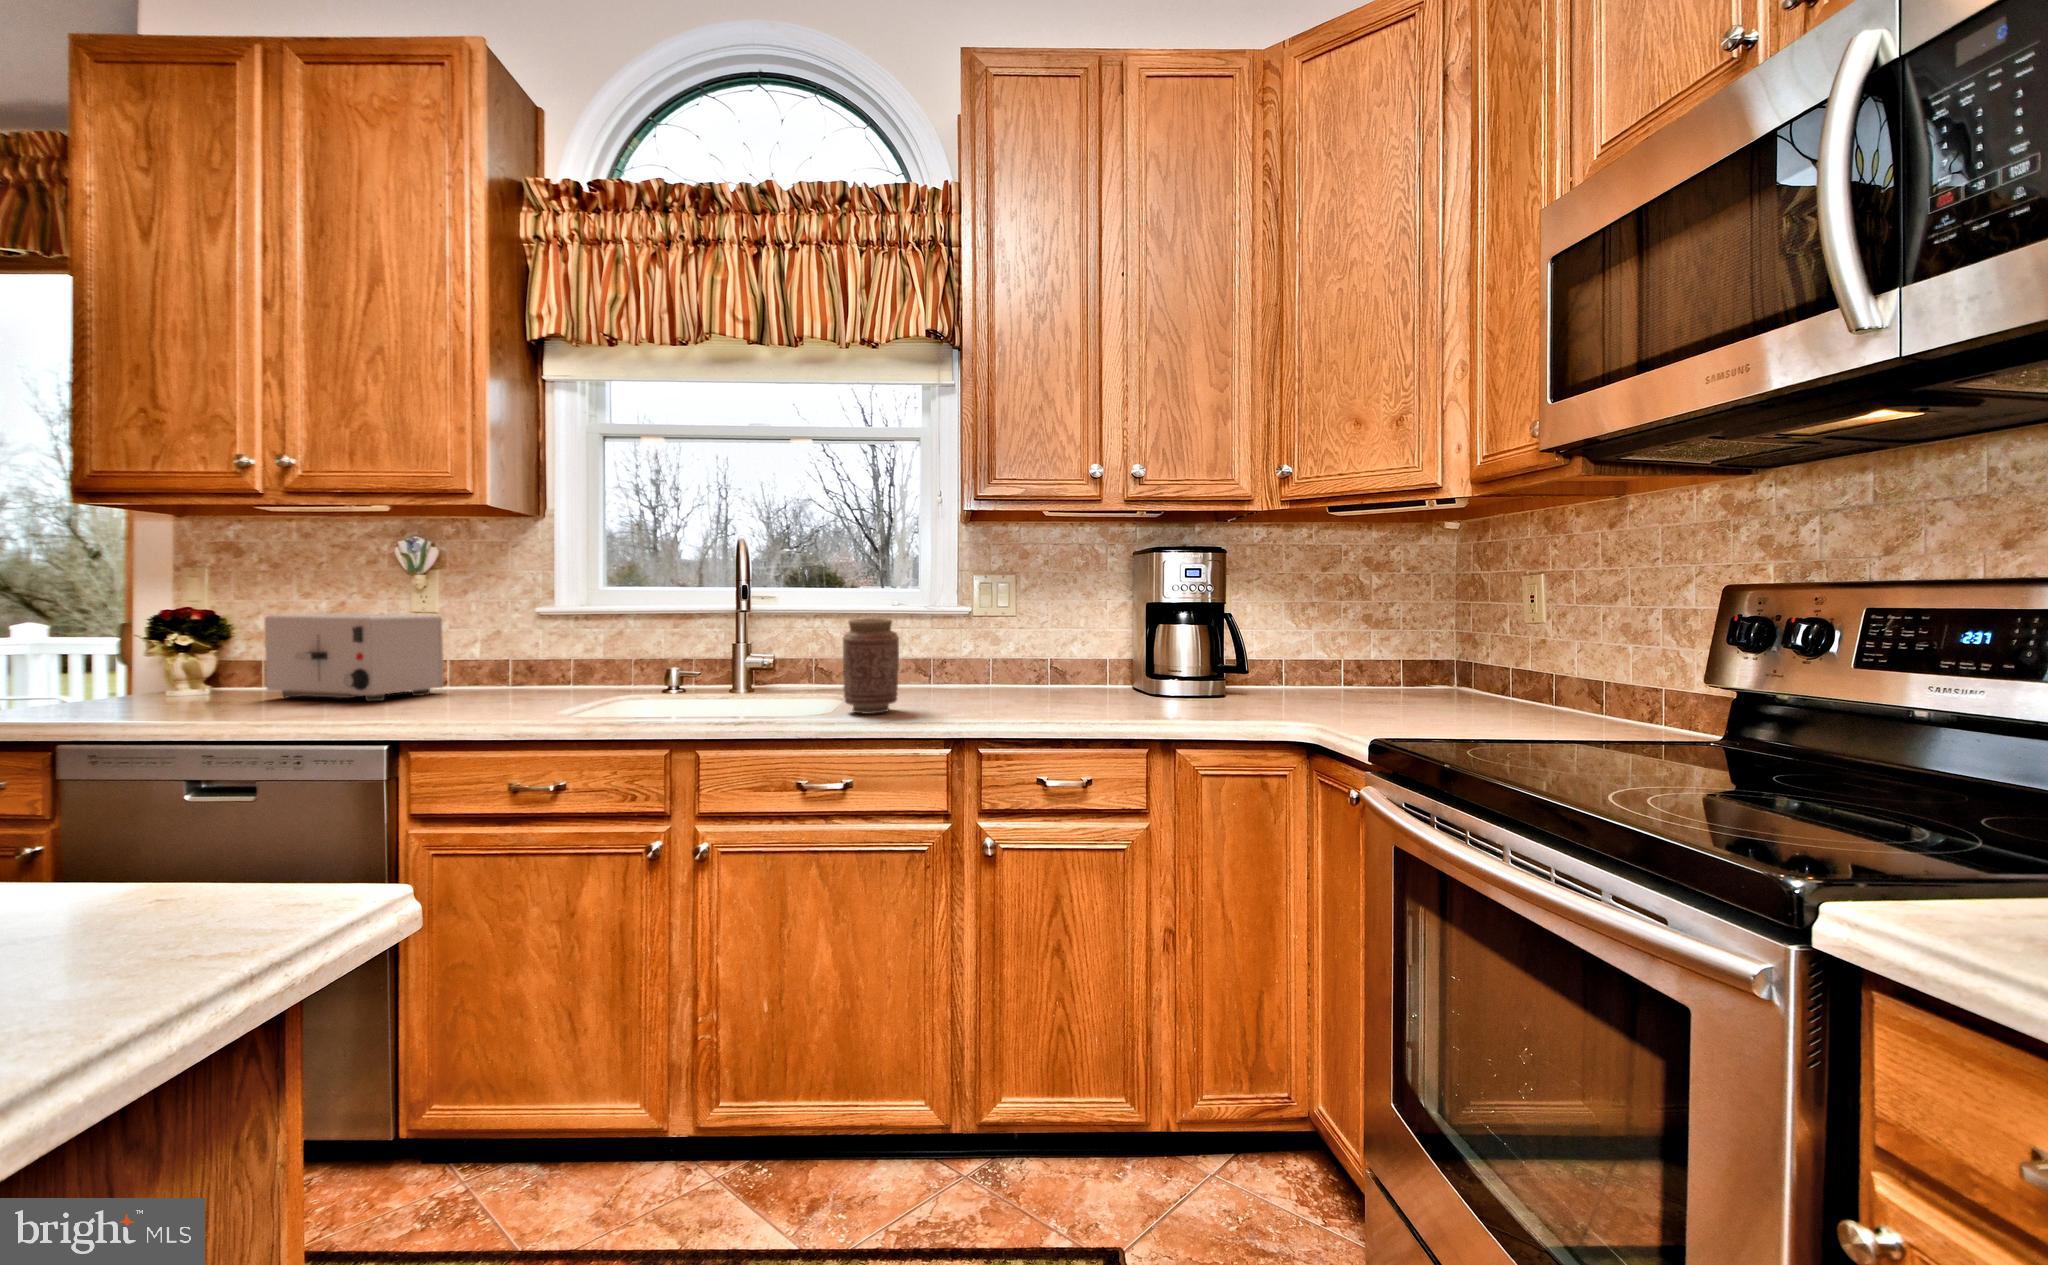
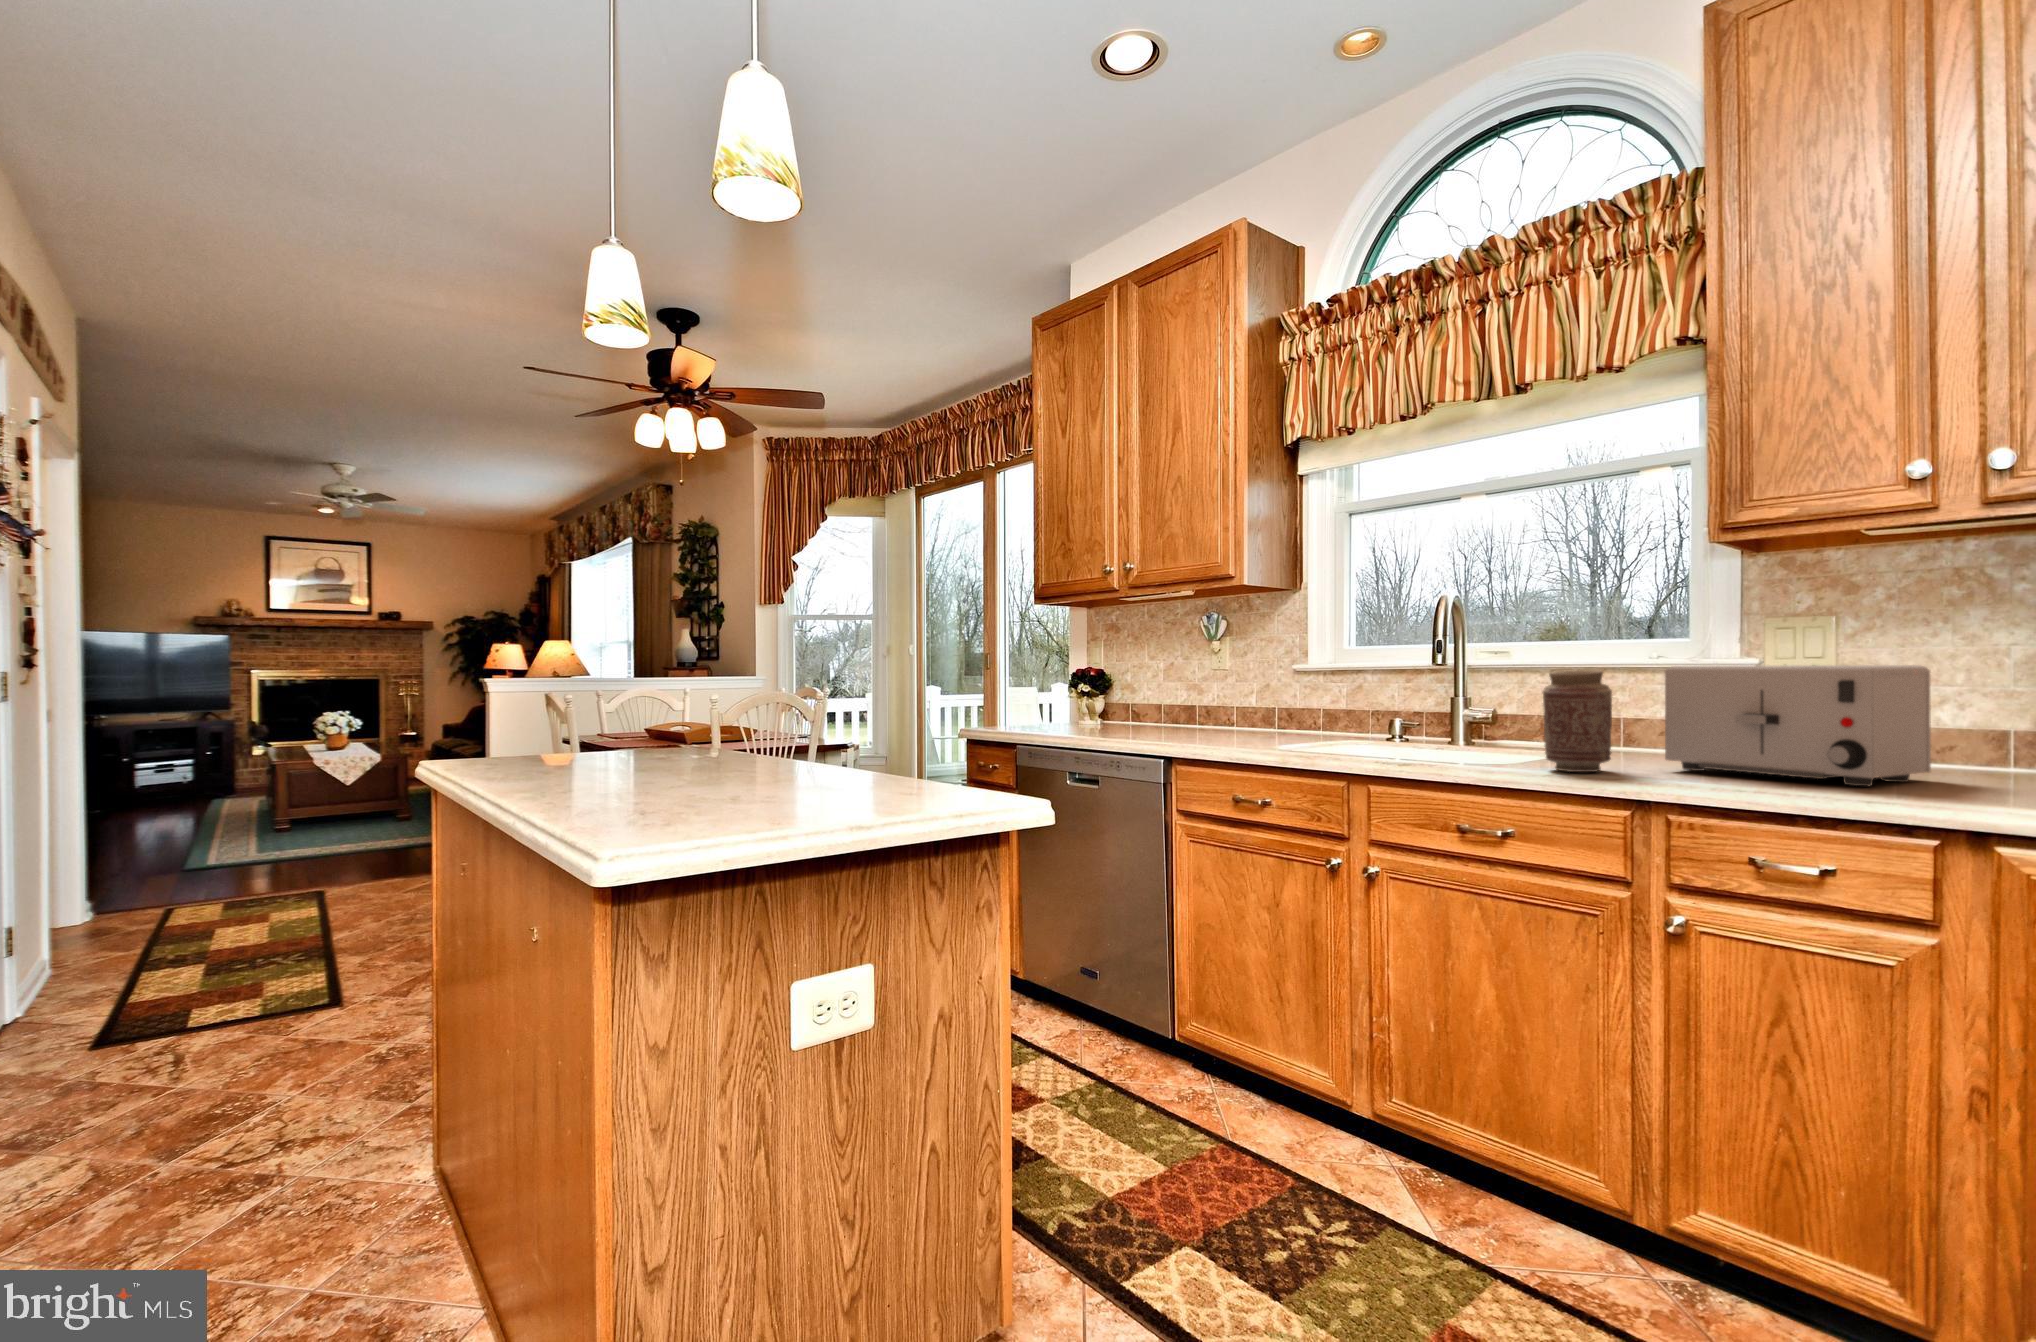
toaster: present [265,614,444,701] -> present [1665,665,1931,786]

